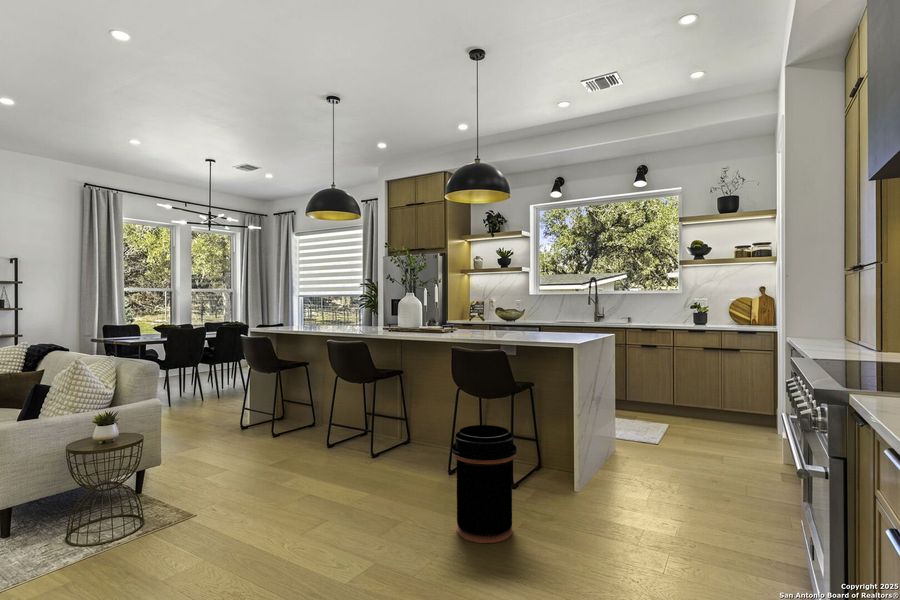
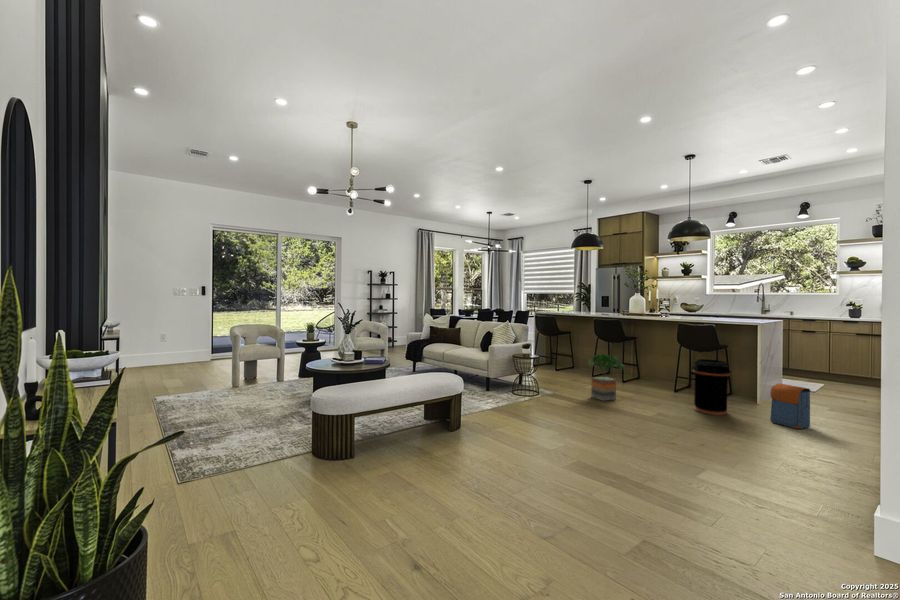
potted tree: none [260,424,333,532] -> present [589,354,624,401]
backpack: none [579,470,644,569] -> present [770,383,810,429]

